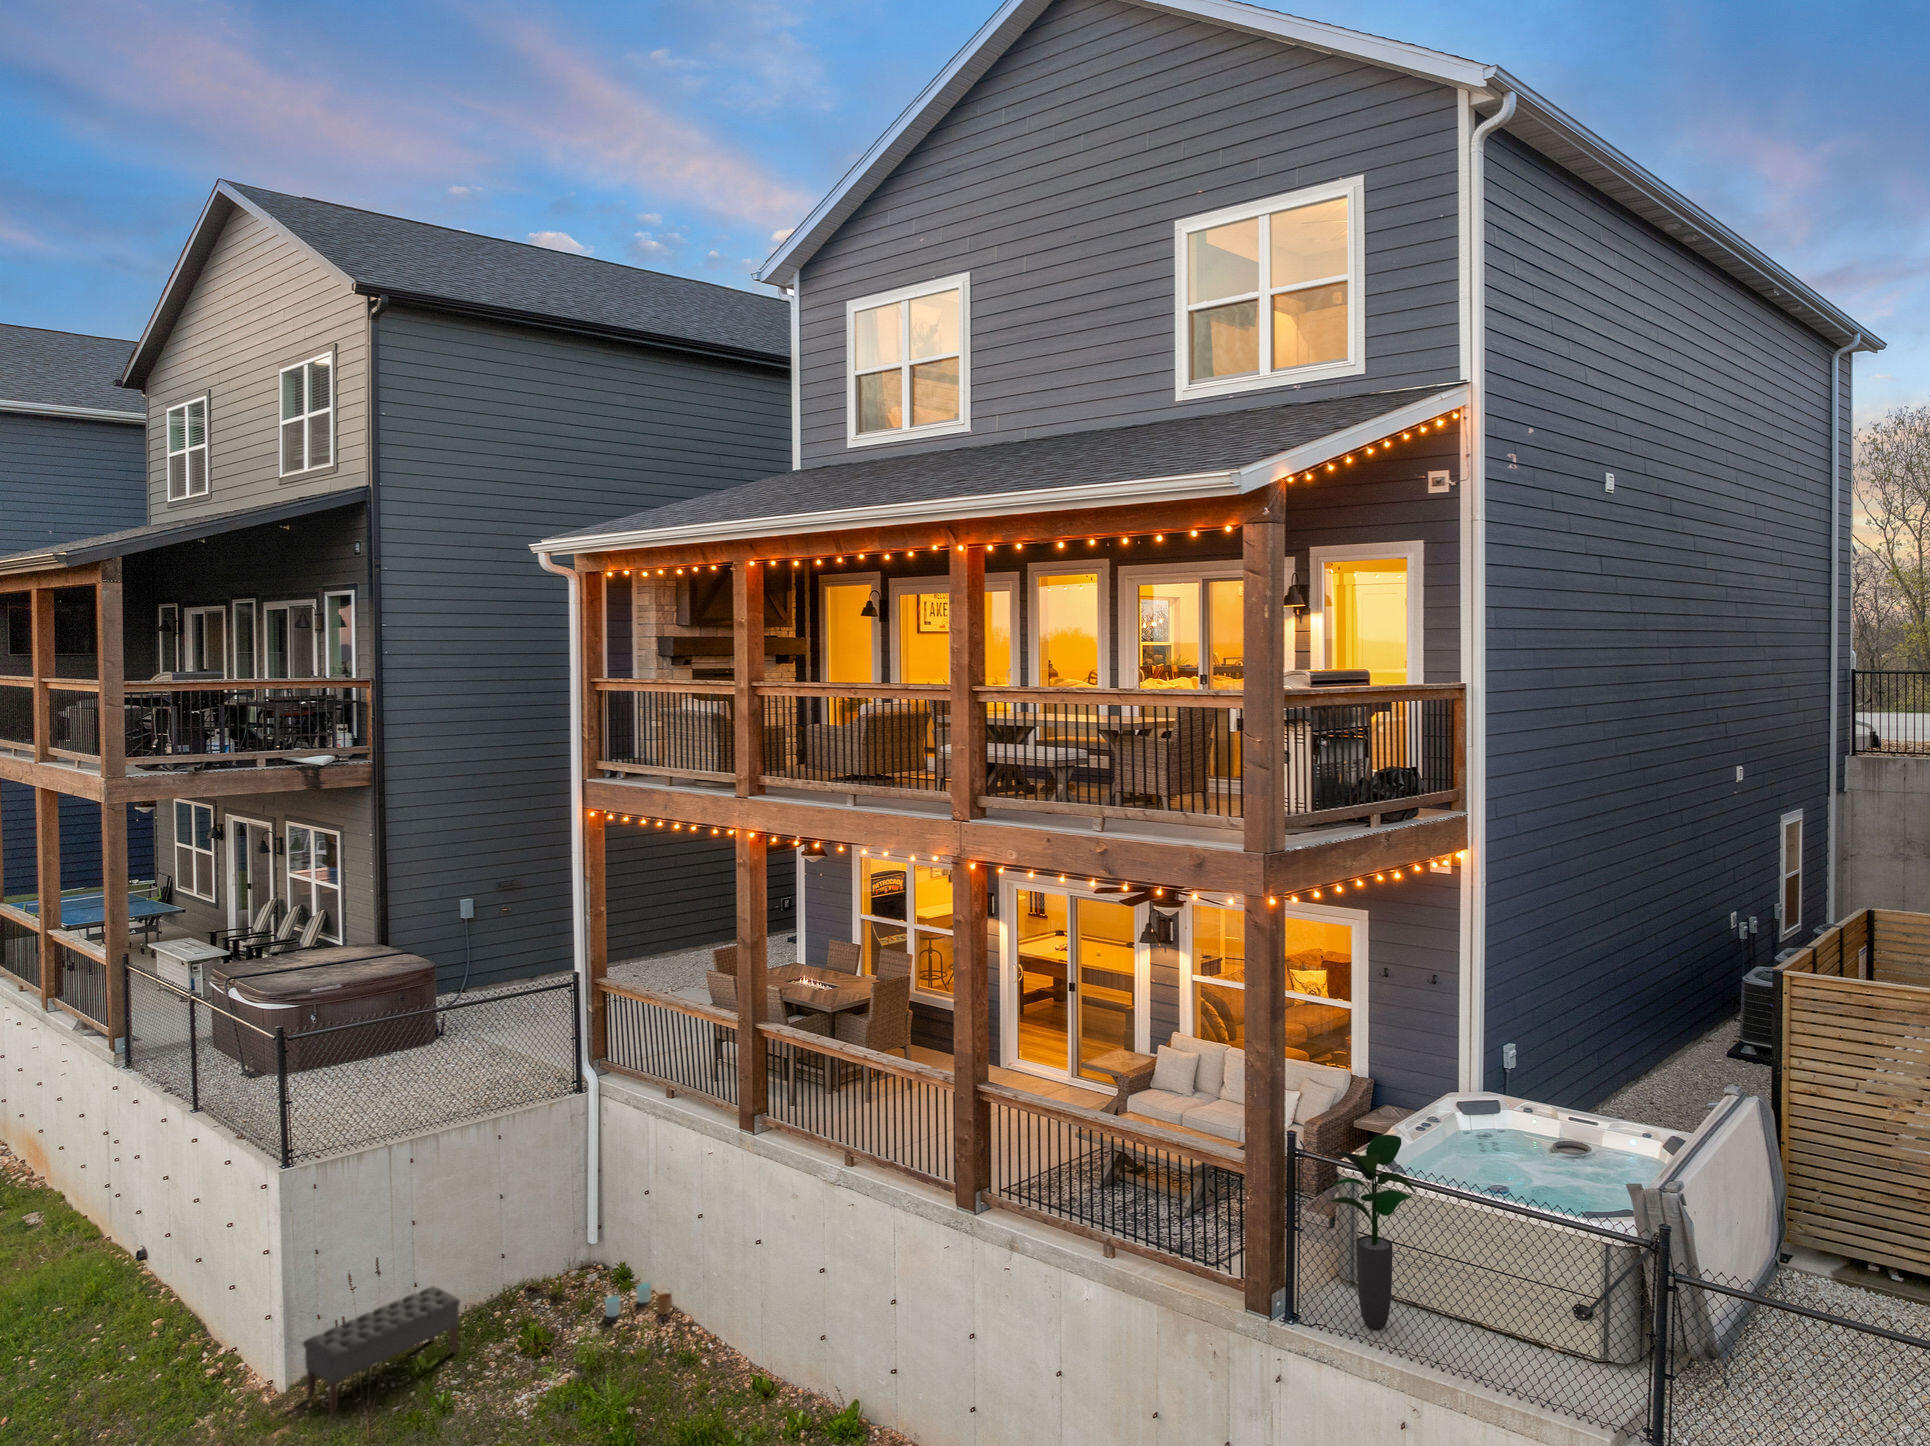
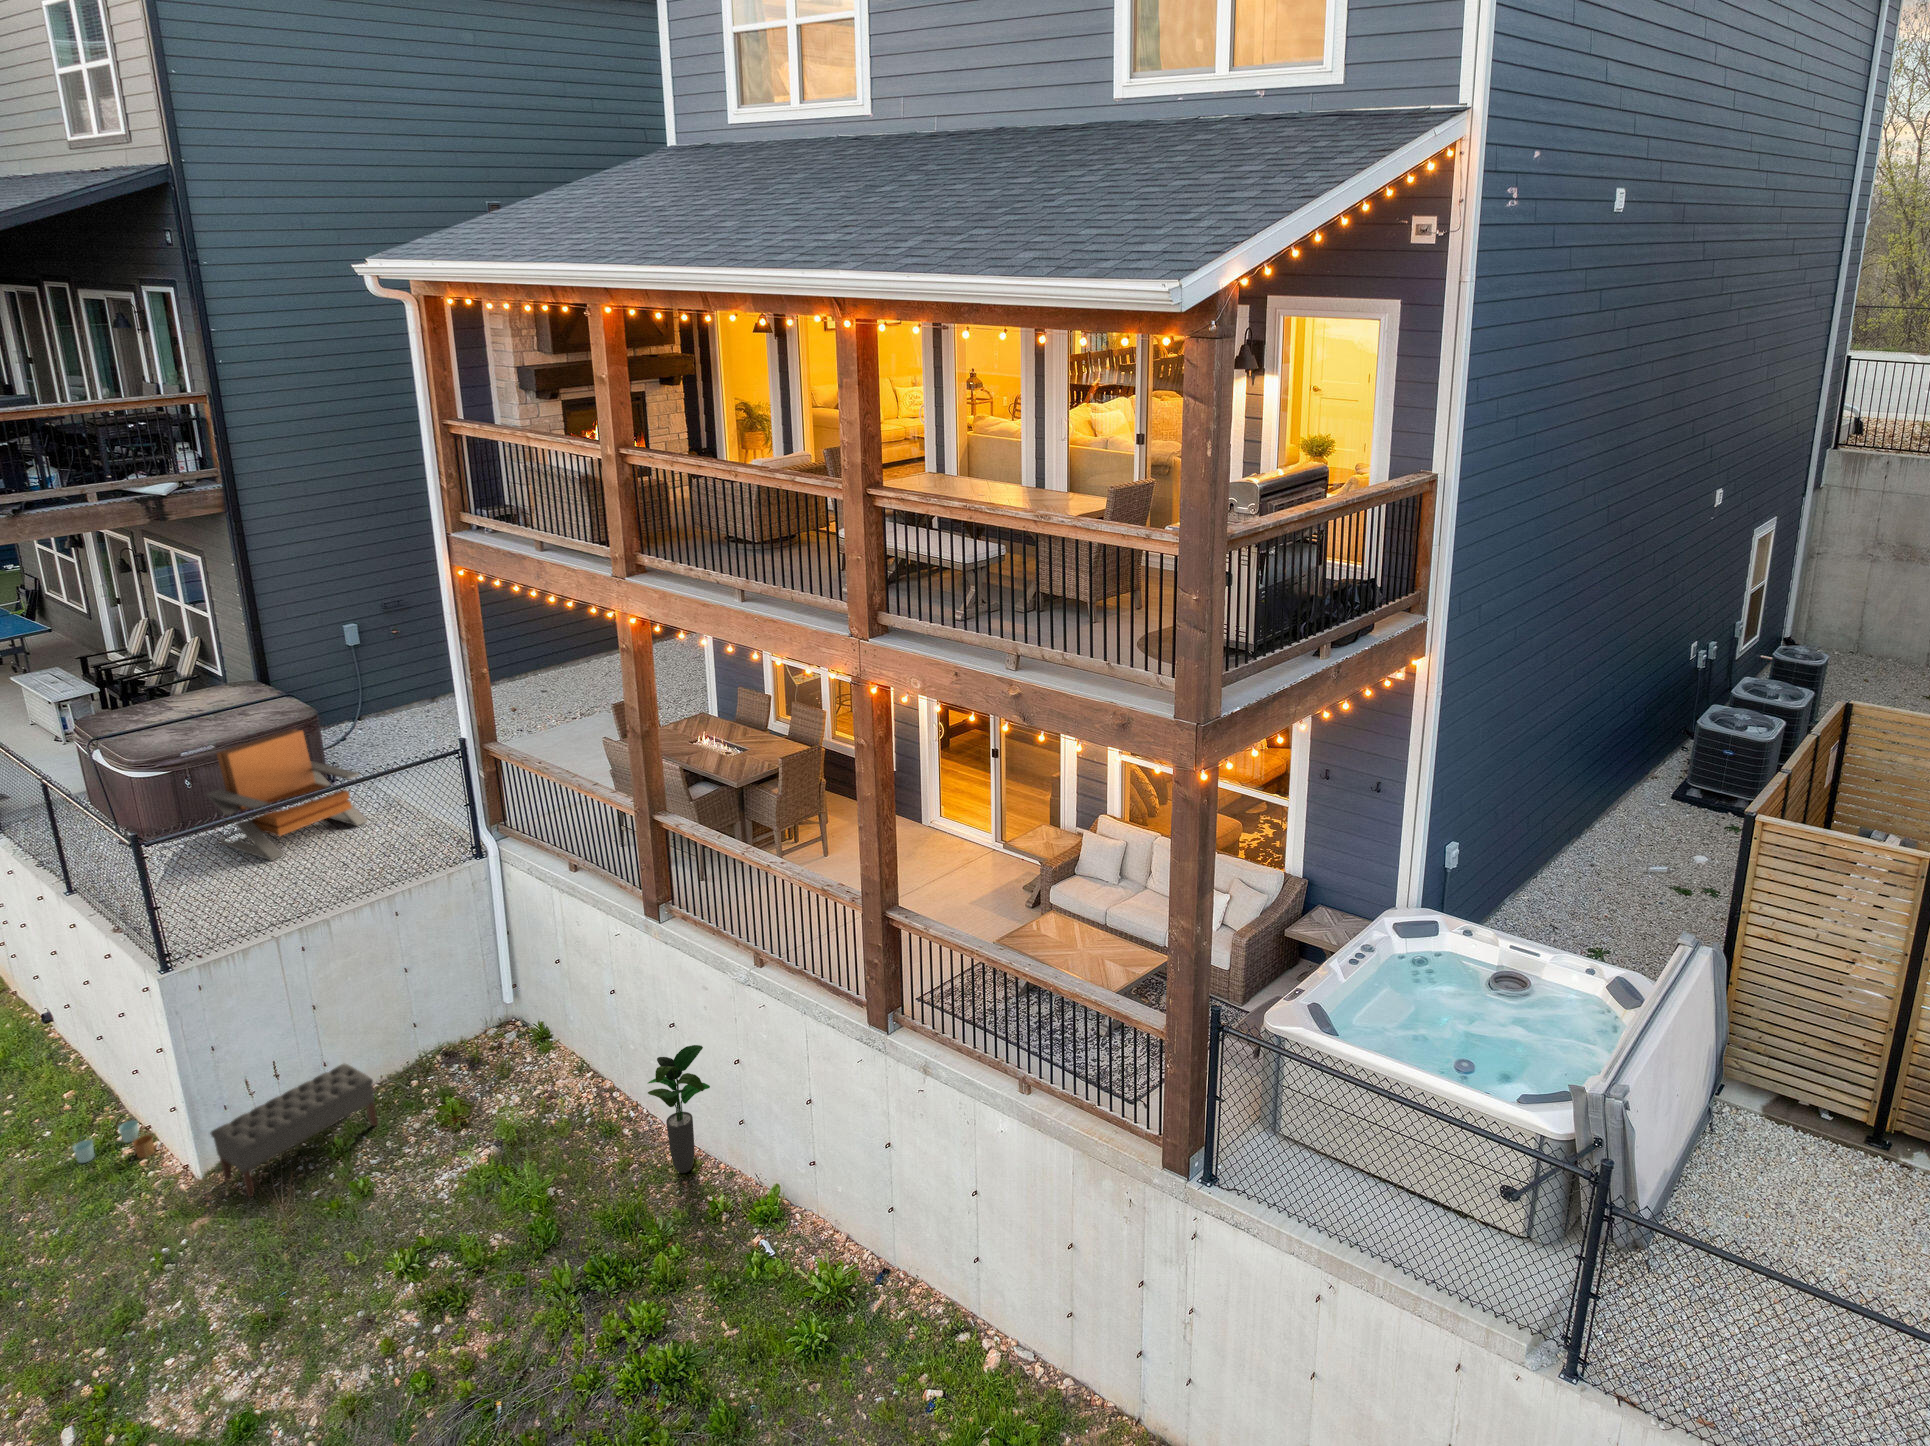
lounge chair: none [332,968,473,1087] -> present [206,729,368,860]
potted plant: present [1331,1135,1416,1329] -> present [648,1045,710,1173]
bucket: present [605,1282,672,1317] -> present [72,1120,154,1163]

